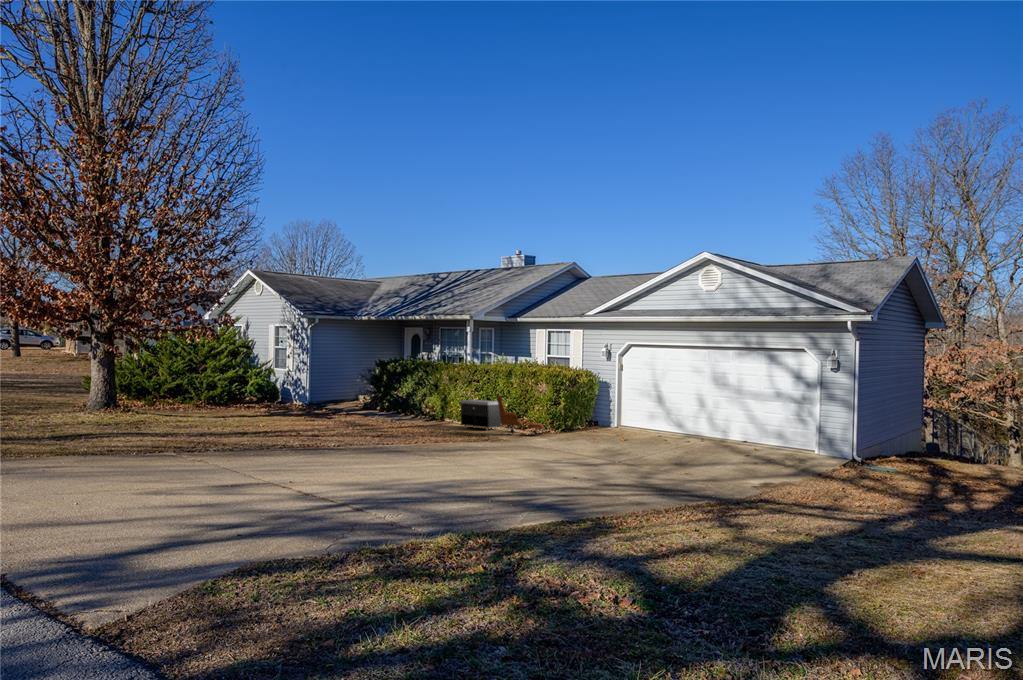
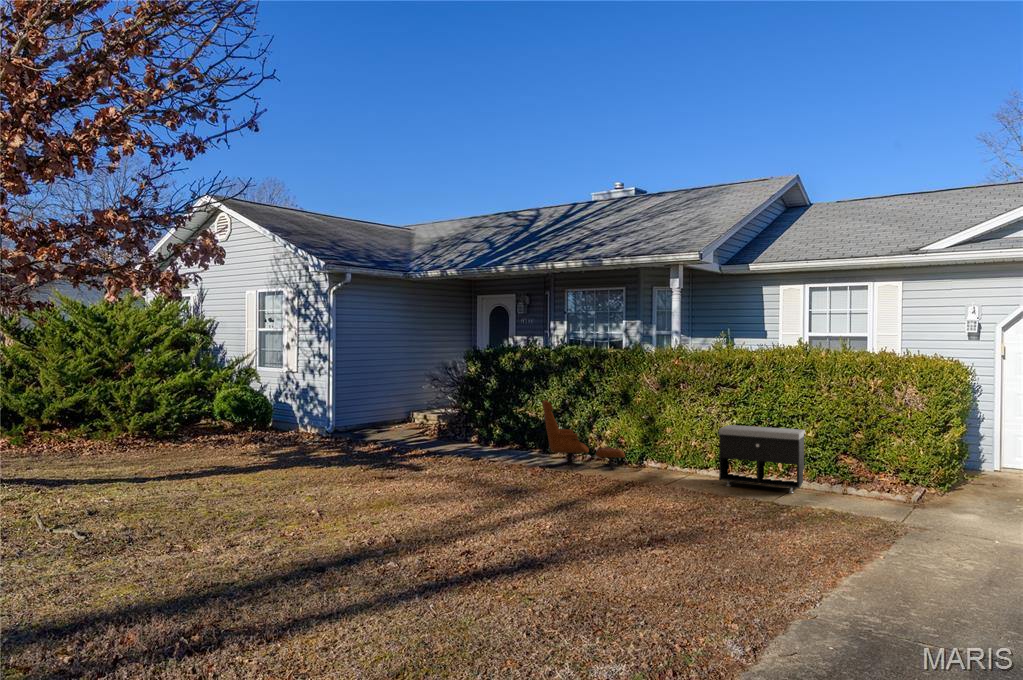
lounge chair: present [497,395,544,435] -> present [542,400,625,471]

